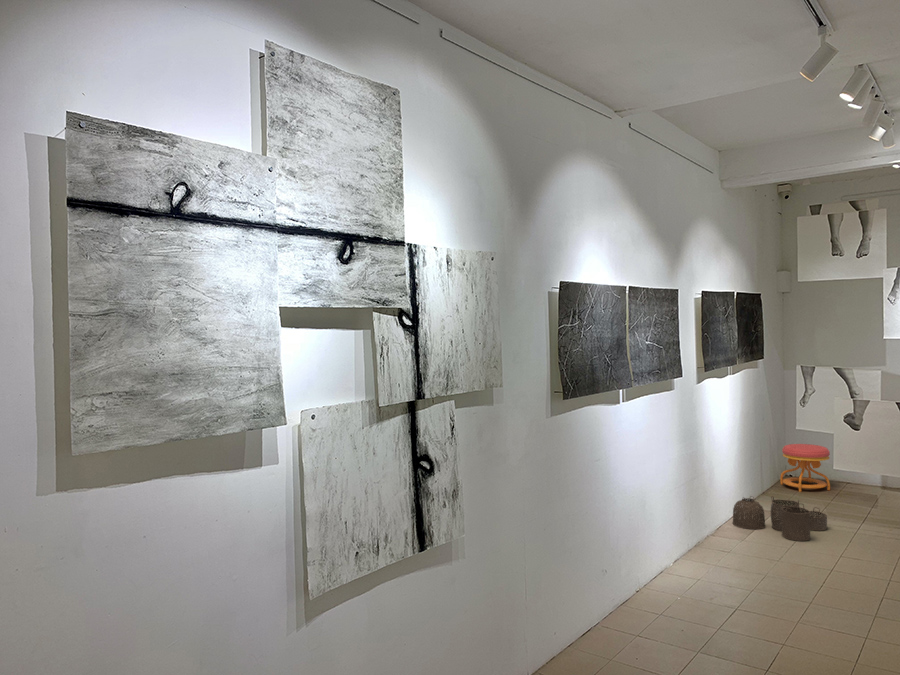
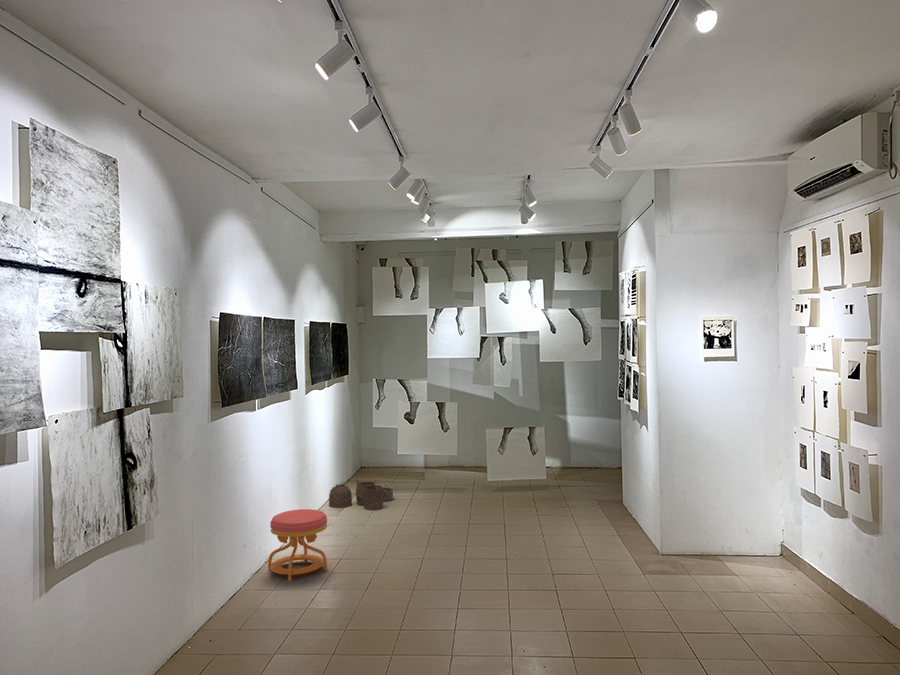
stool: present [780,444,830,492] -> present [268,509,327,581]

